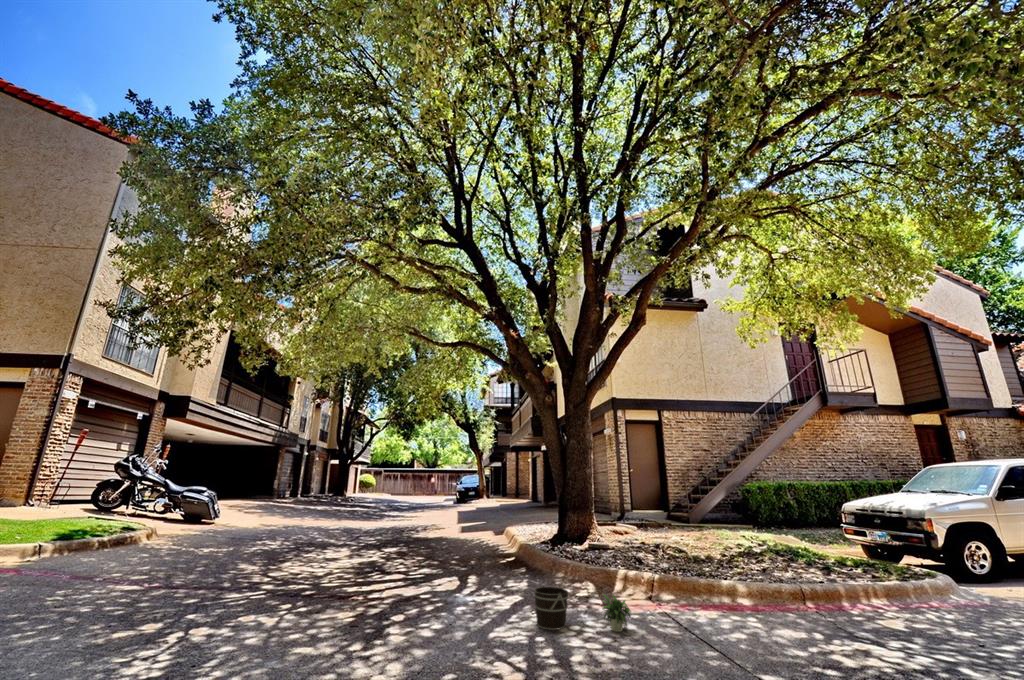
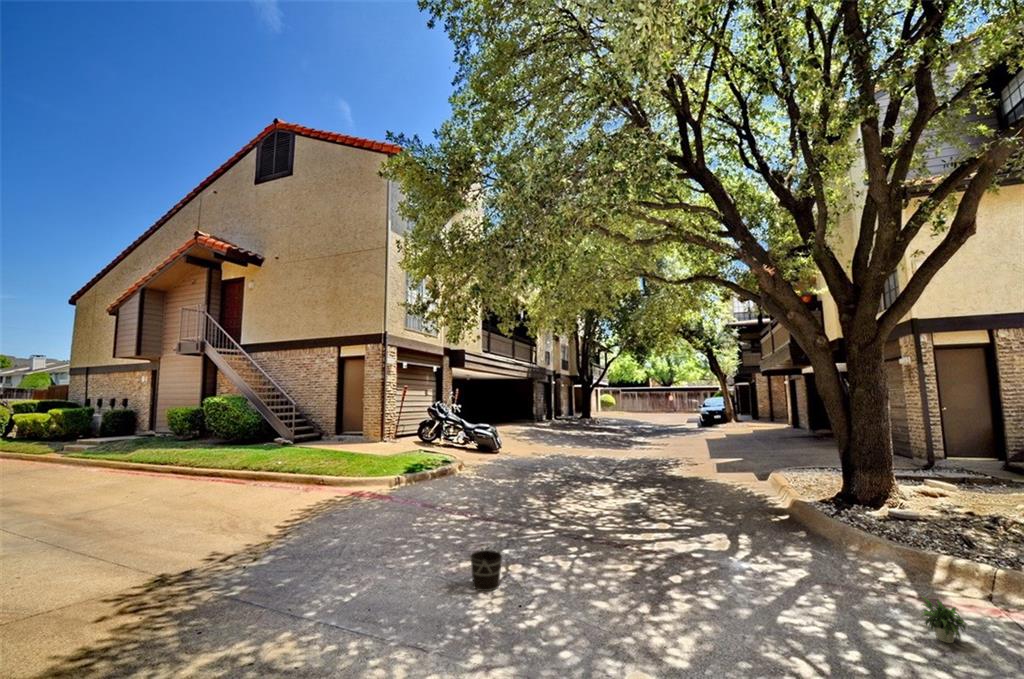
bucket: present [534,587,568,630] -> present [470,550,502,591]

